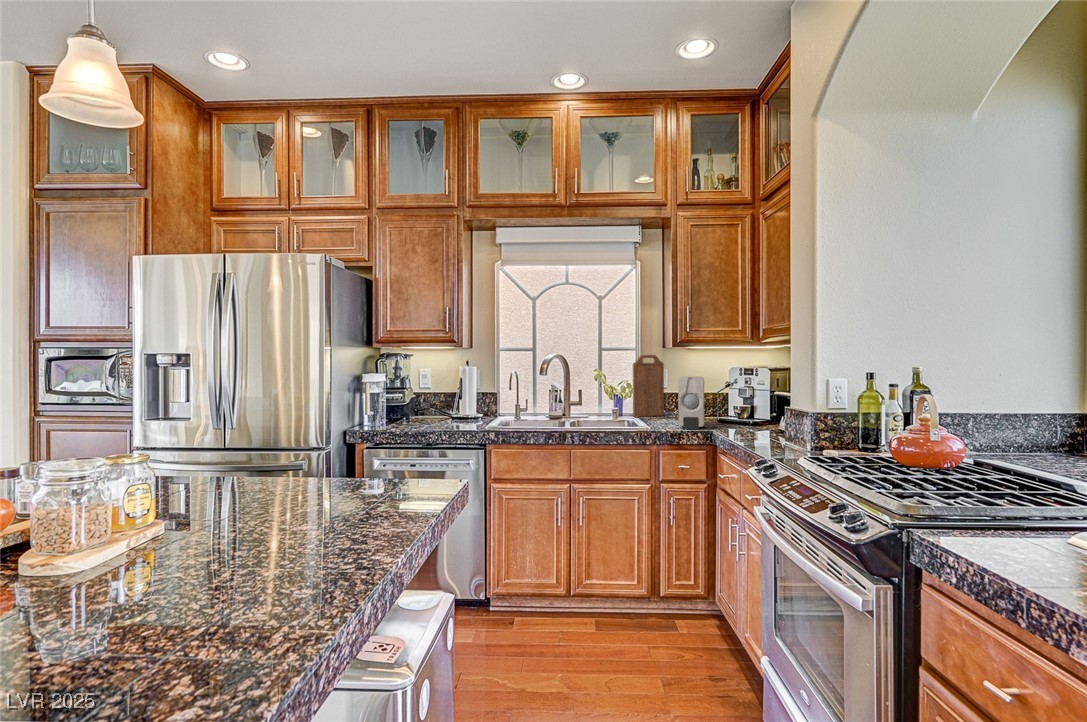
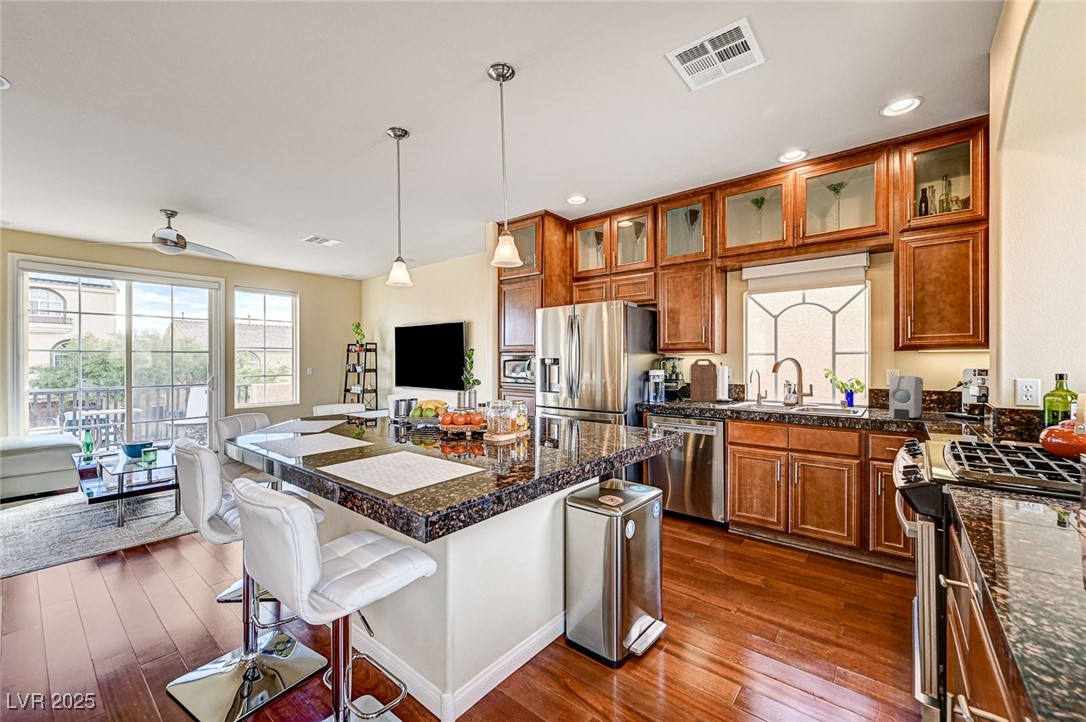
cutting board: present [633,355,664,417] -> present [690,359,717,402]

